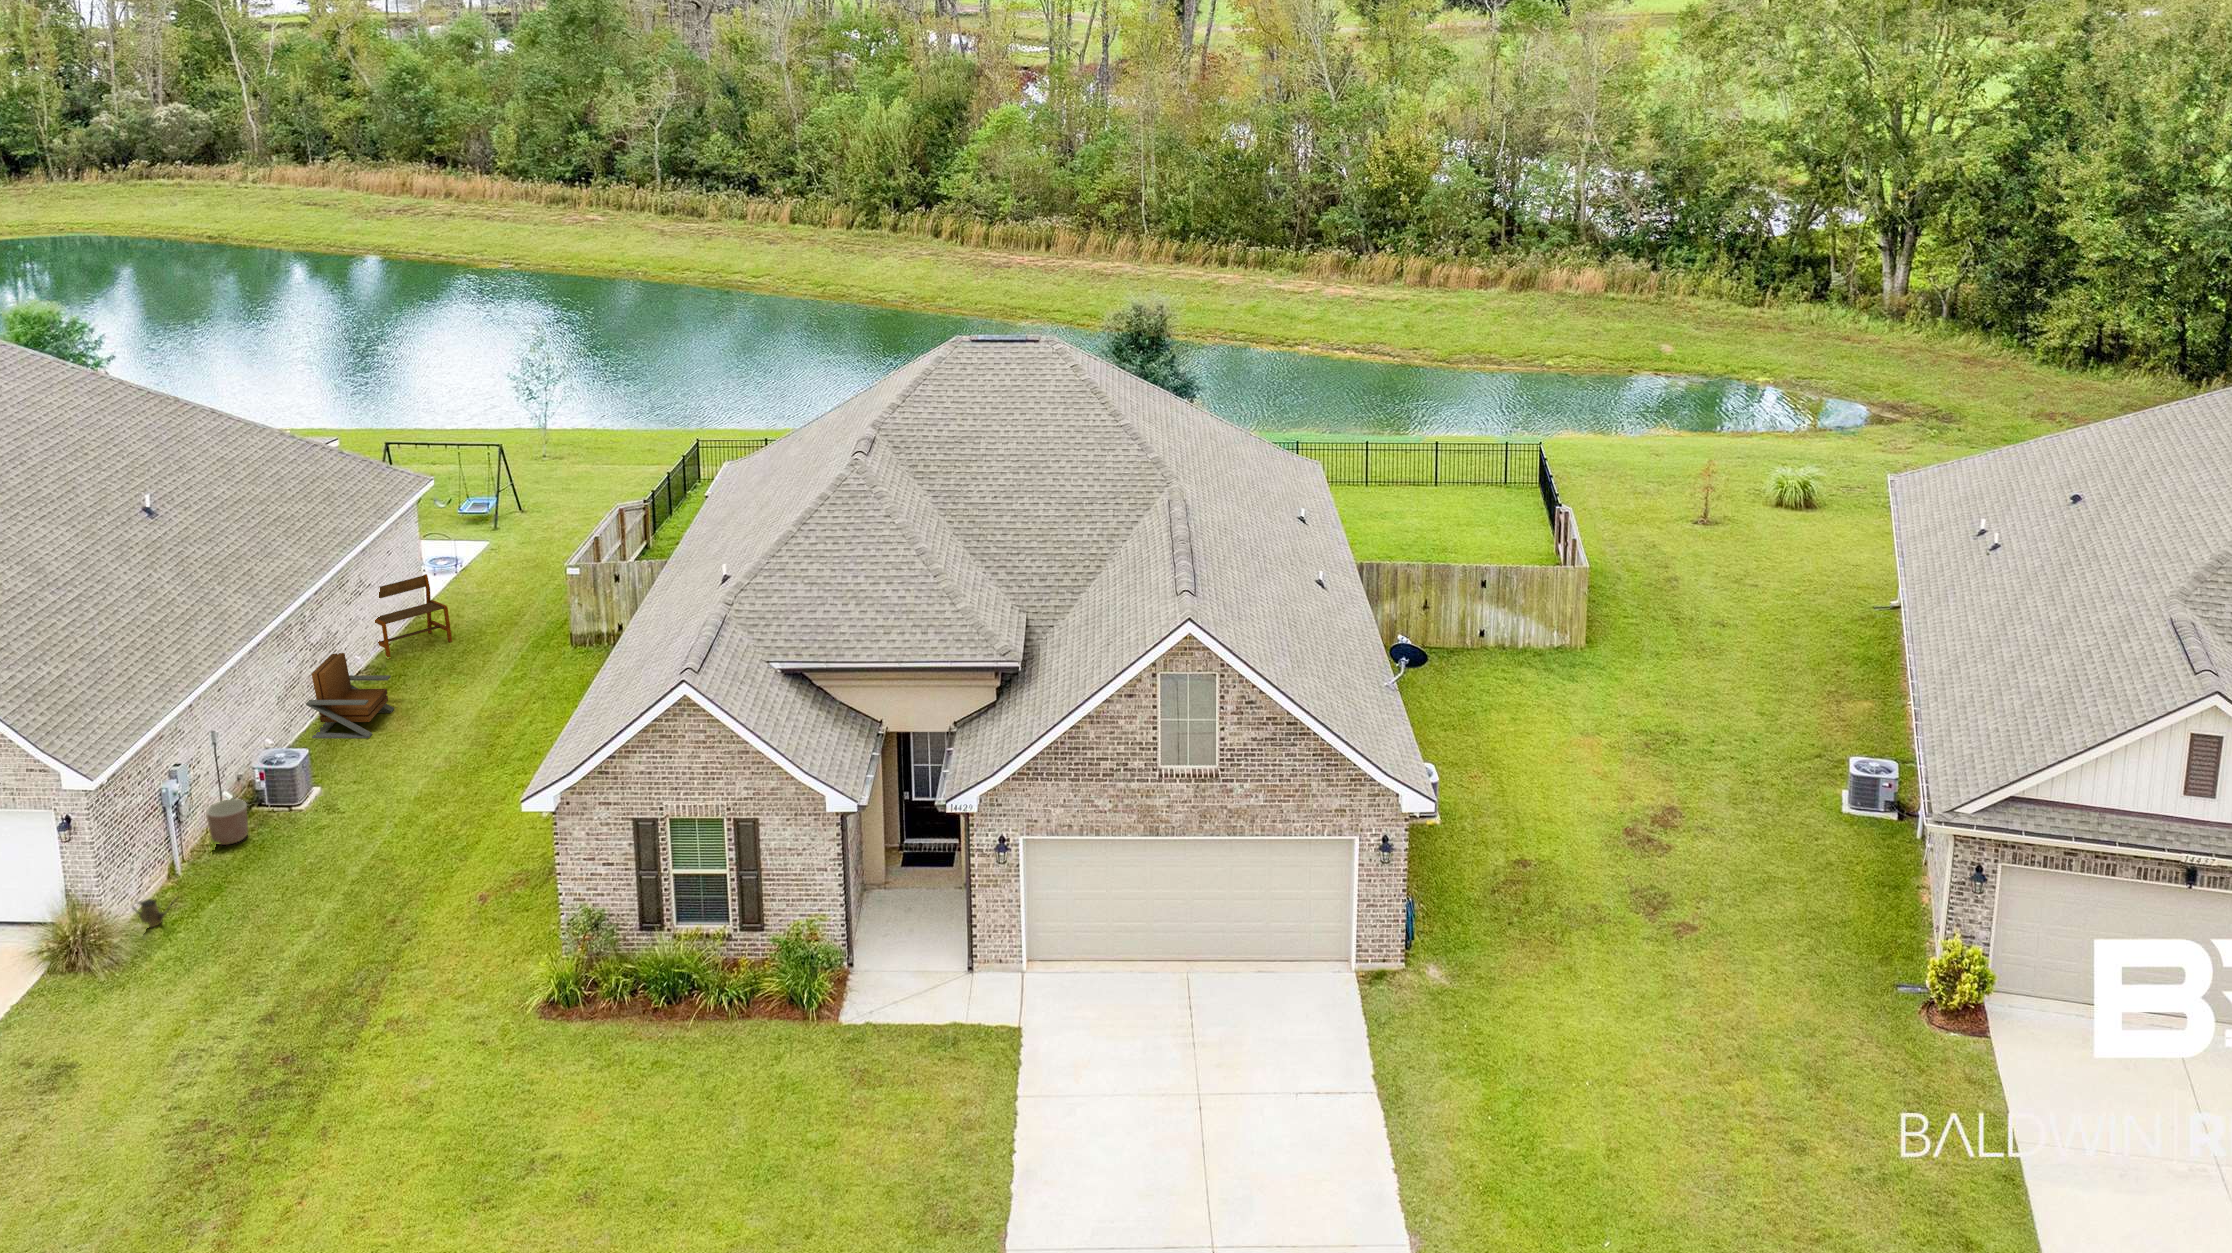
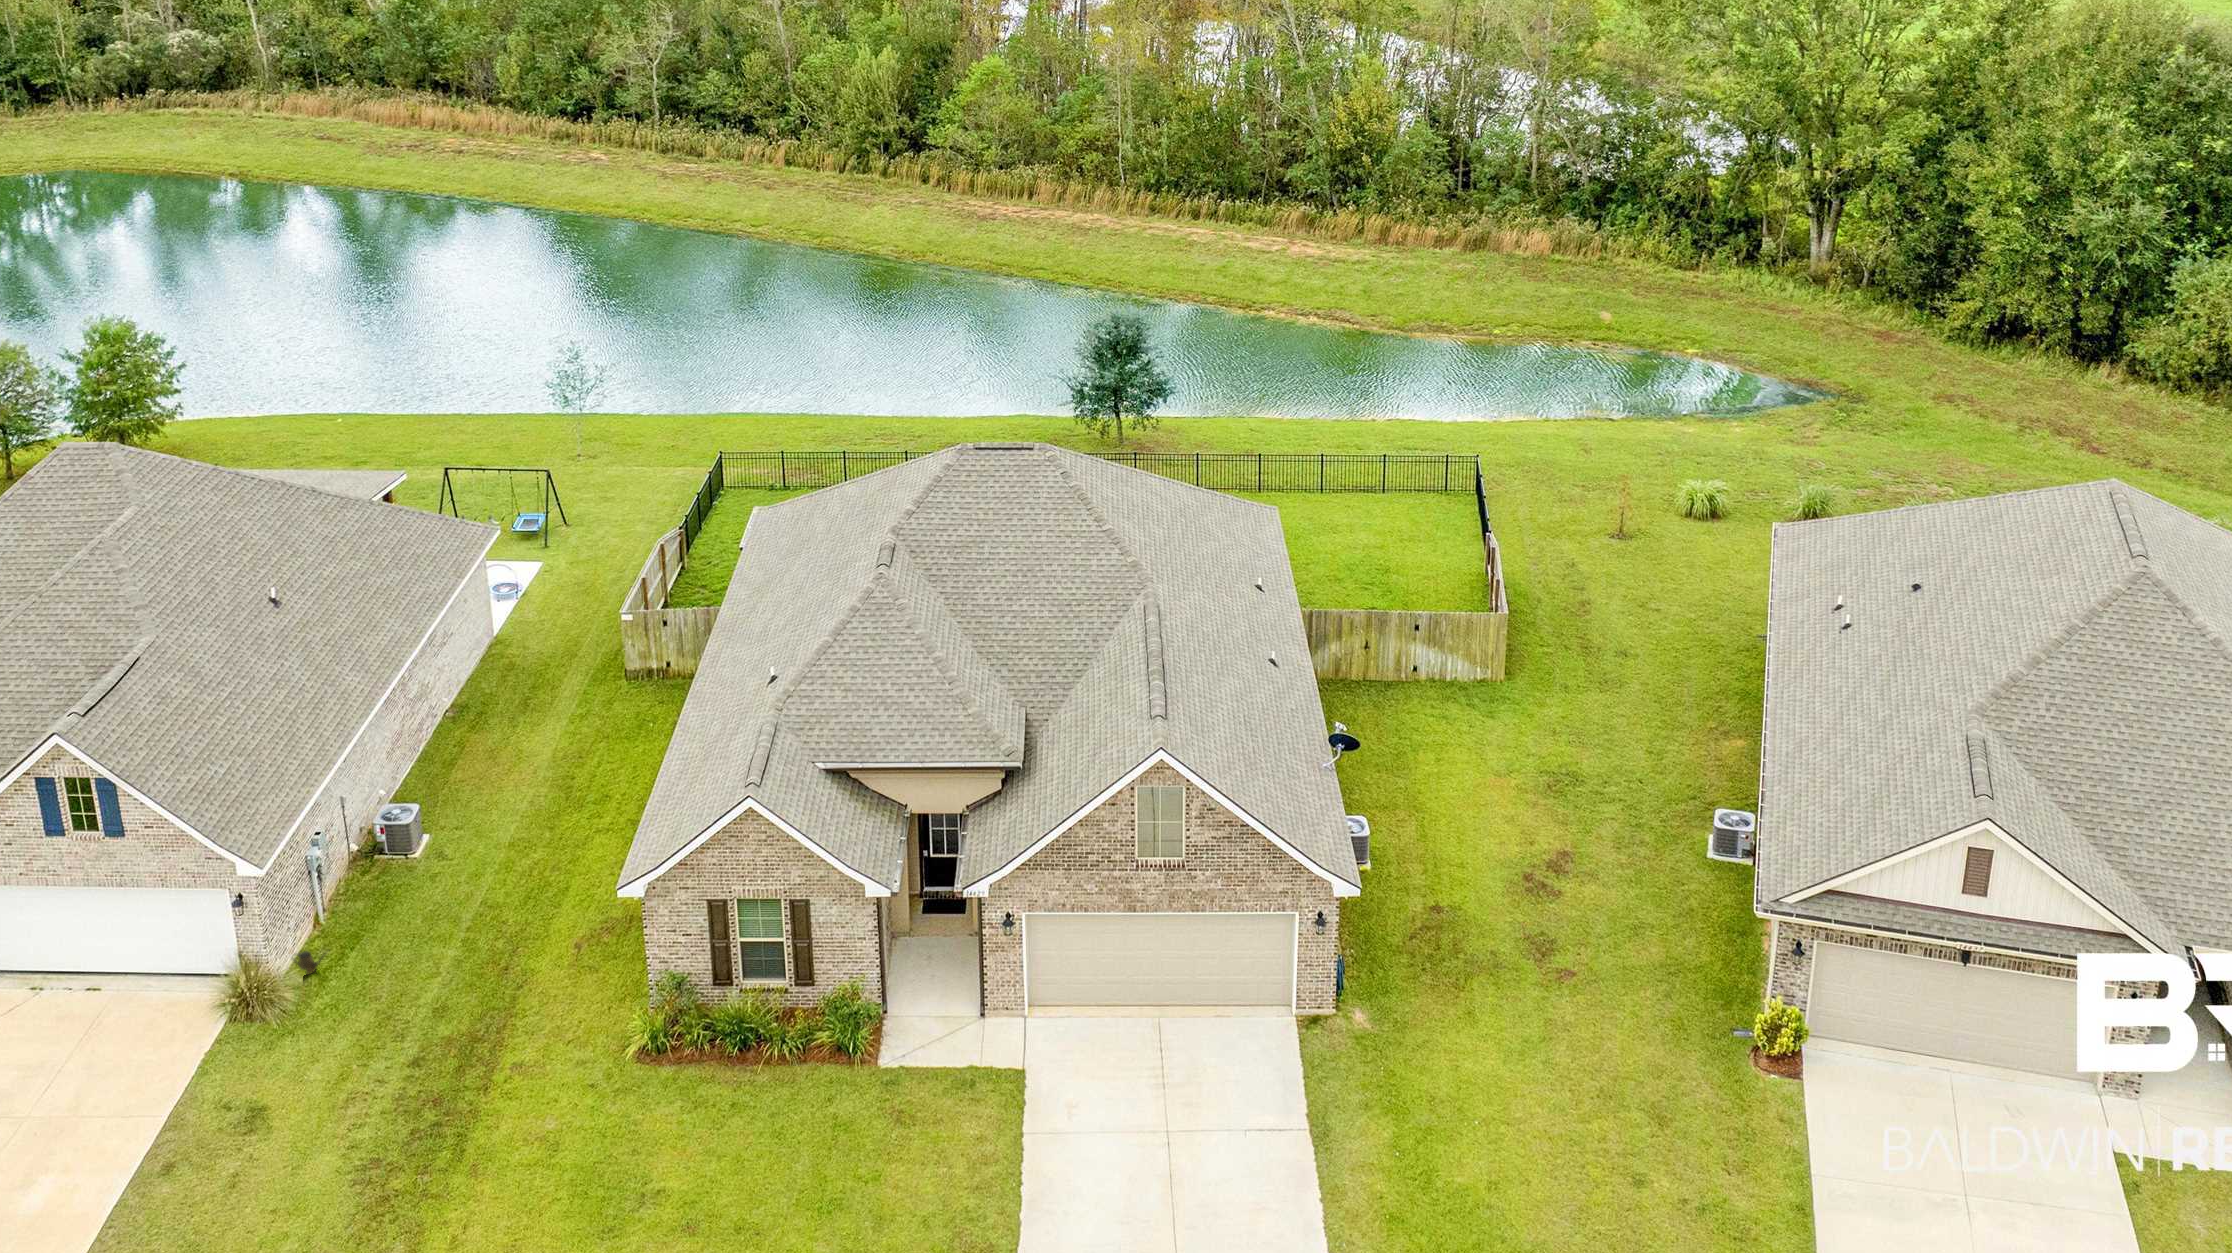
bench: present [375,574,452,659] -> none [447,615,521,693]
lounge chair: present [306,653,394,738] -> none [408,703,480,779]
planter: present [206,799,248,845] -> none [339,852,374,891]

